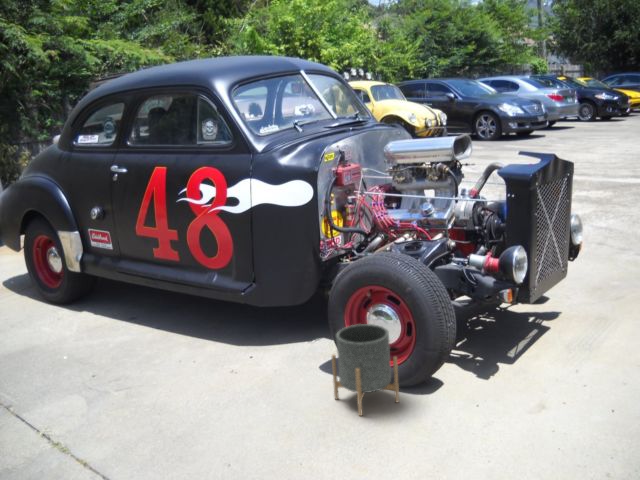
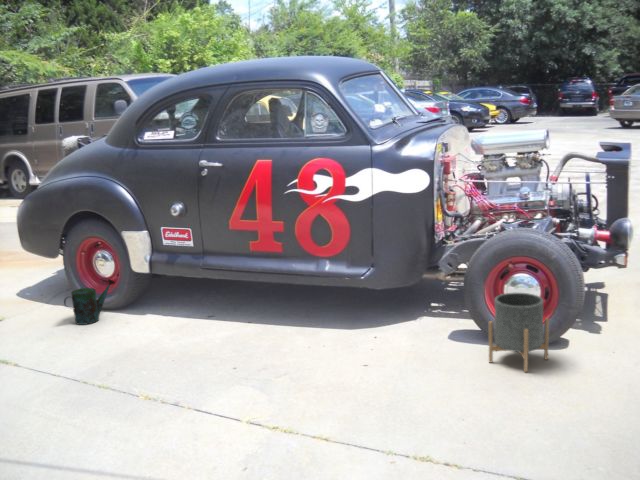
watering can: none [7,275,60,318] -> present [64,279,115,325]

